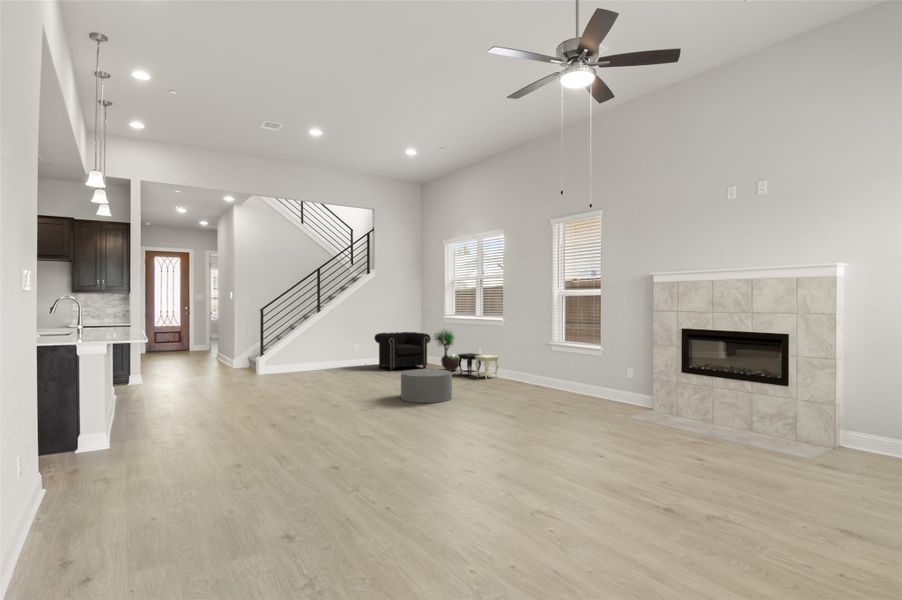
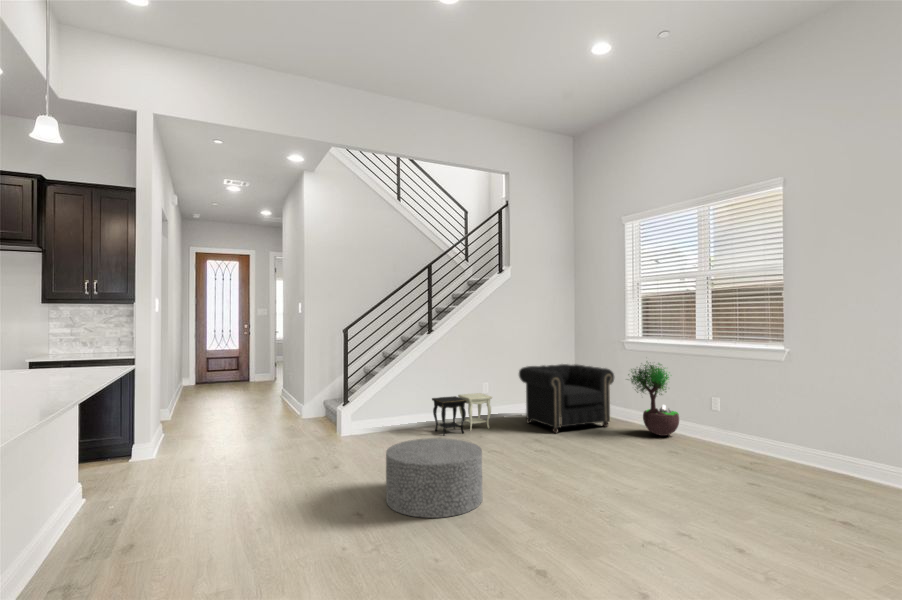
side table: present [458,353,499,379] -> present [432,393,492,435]
ottoman: present [401,369,452,403] -> present [386,438,483,518]

